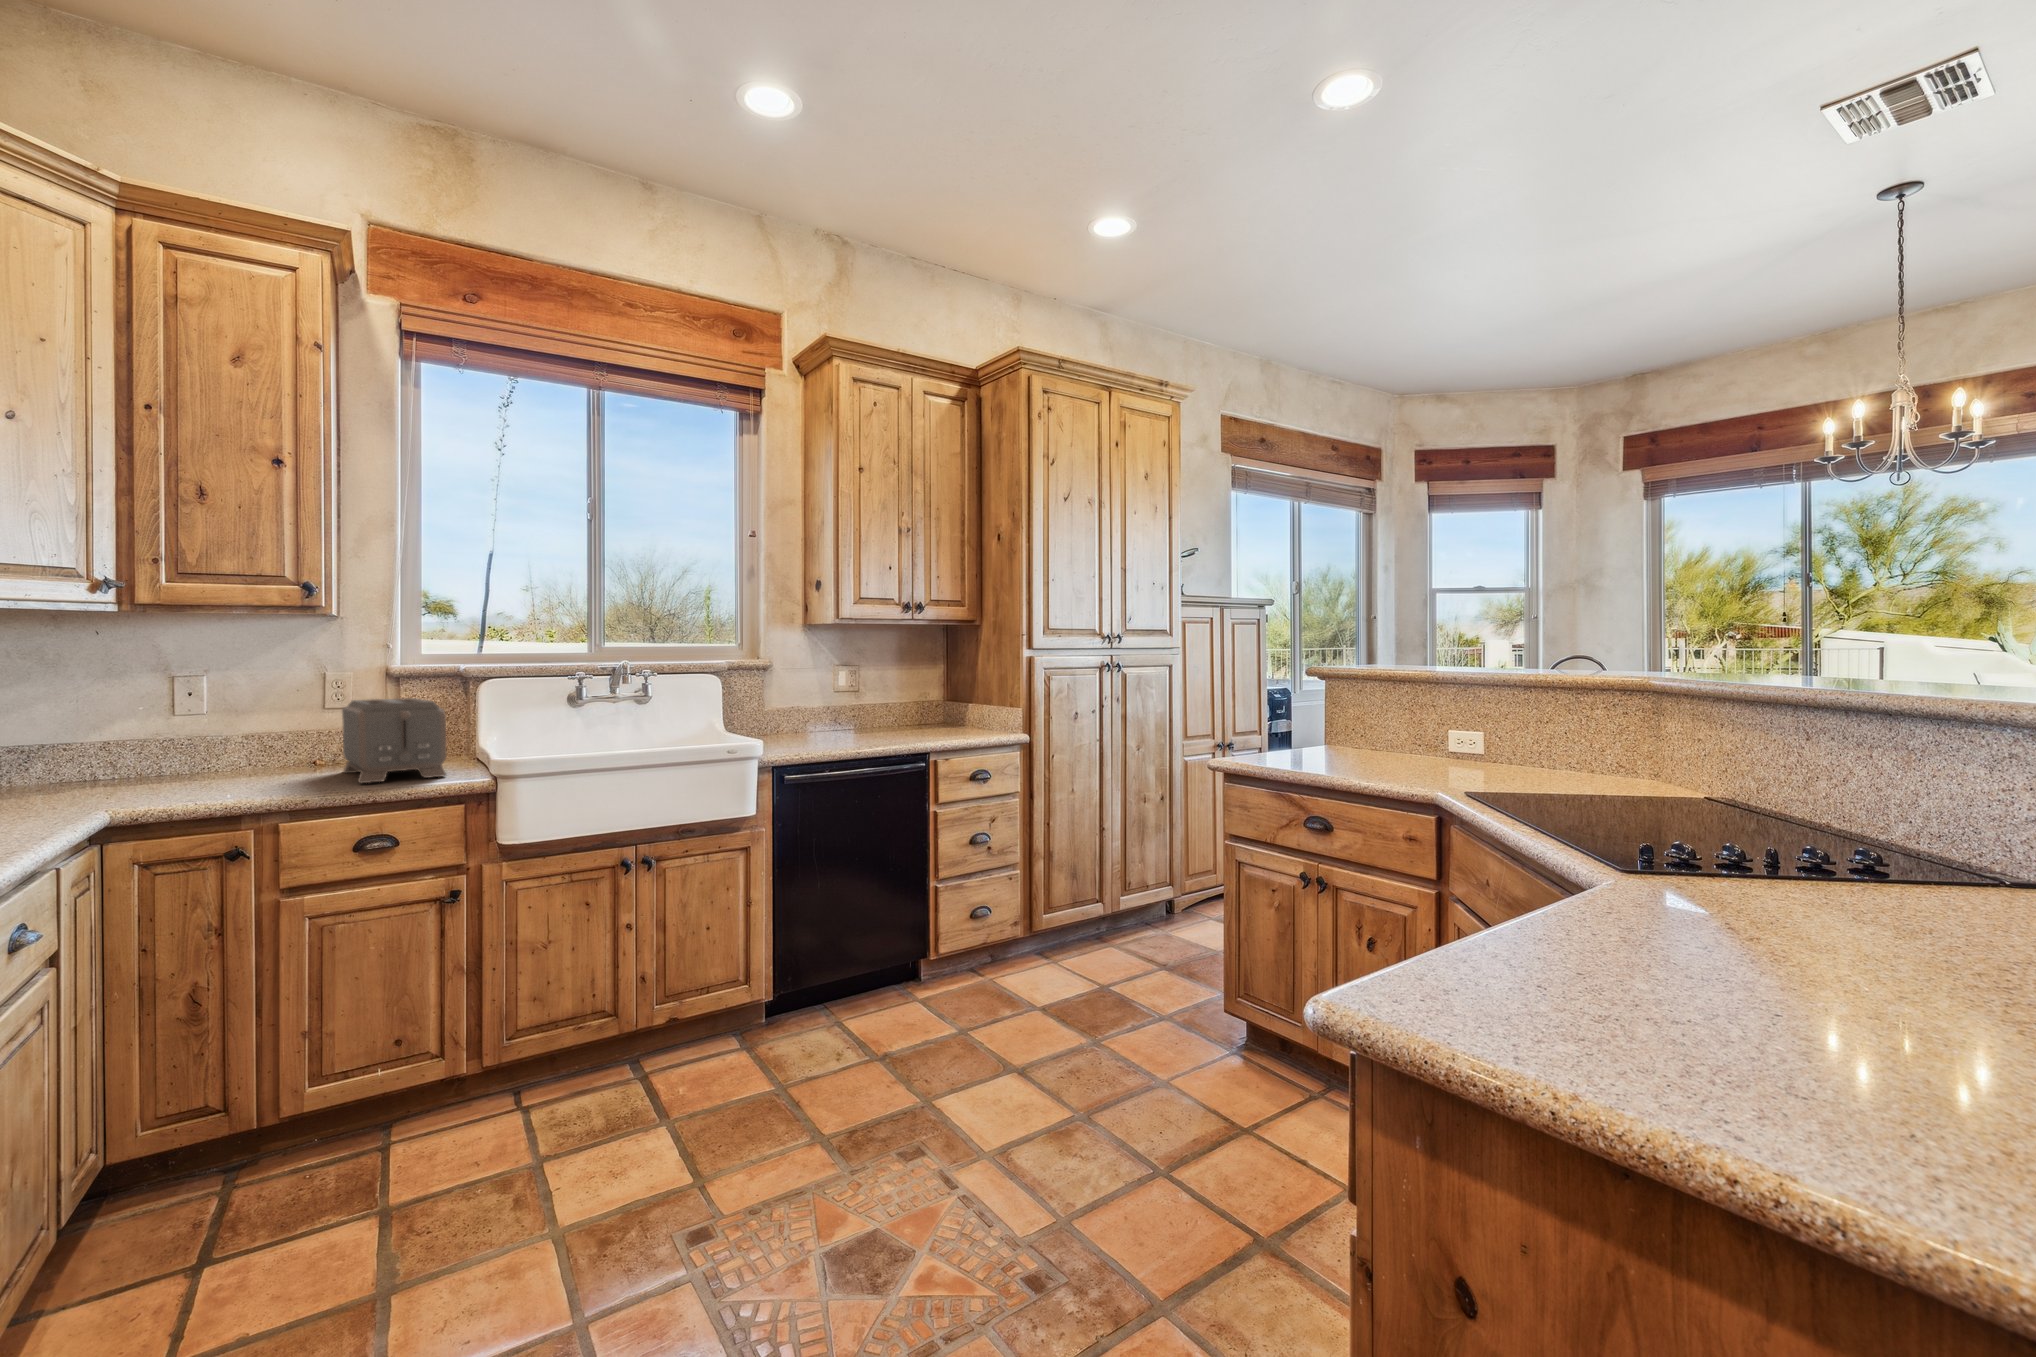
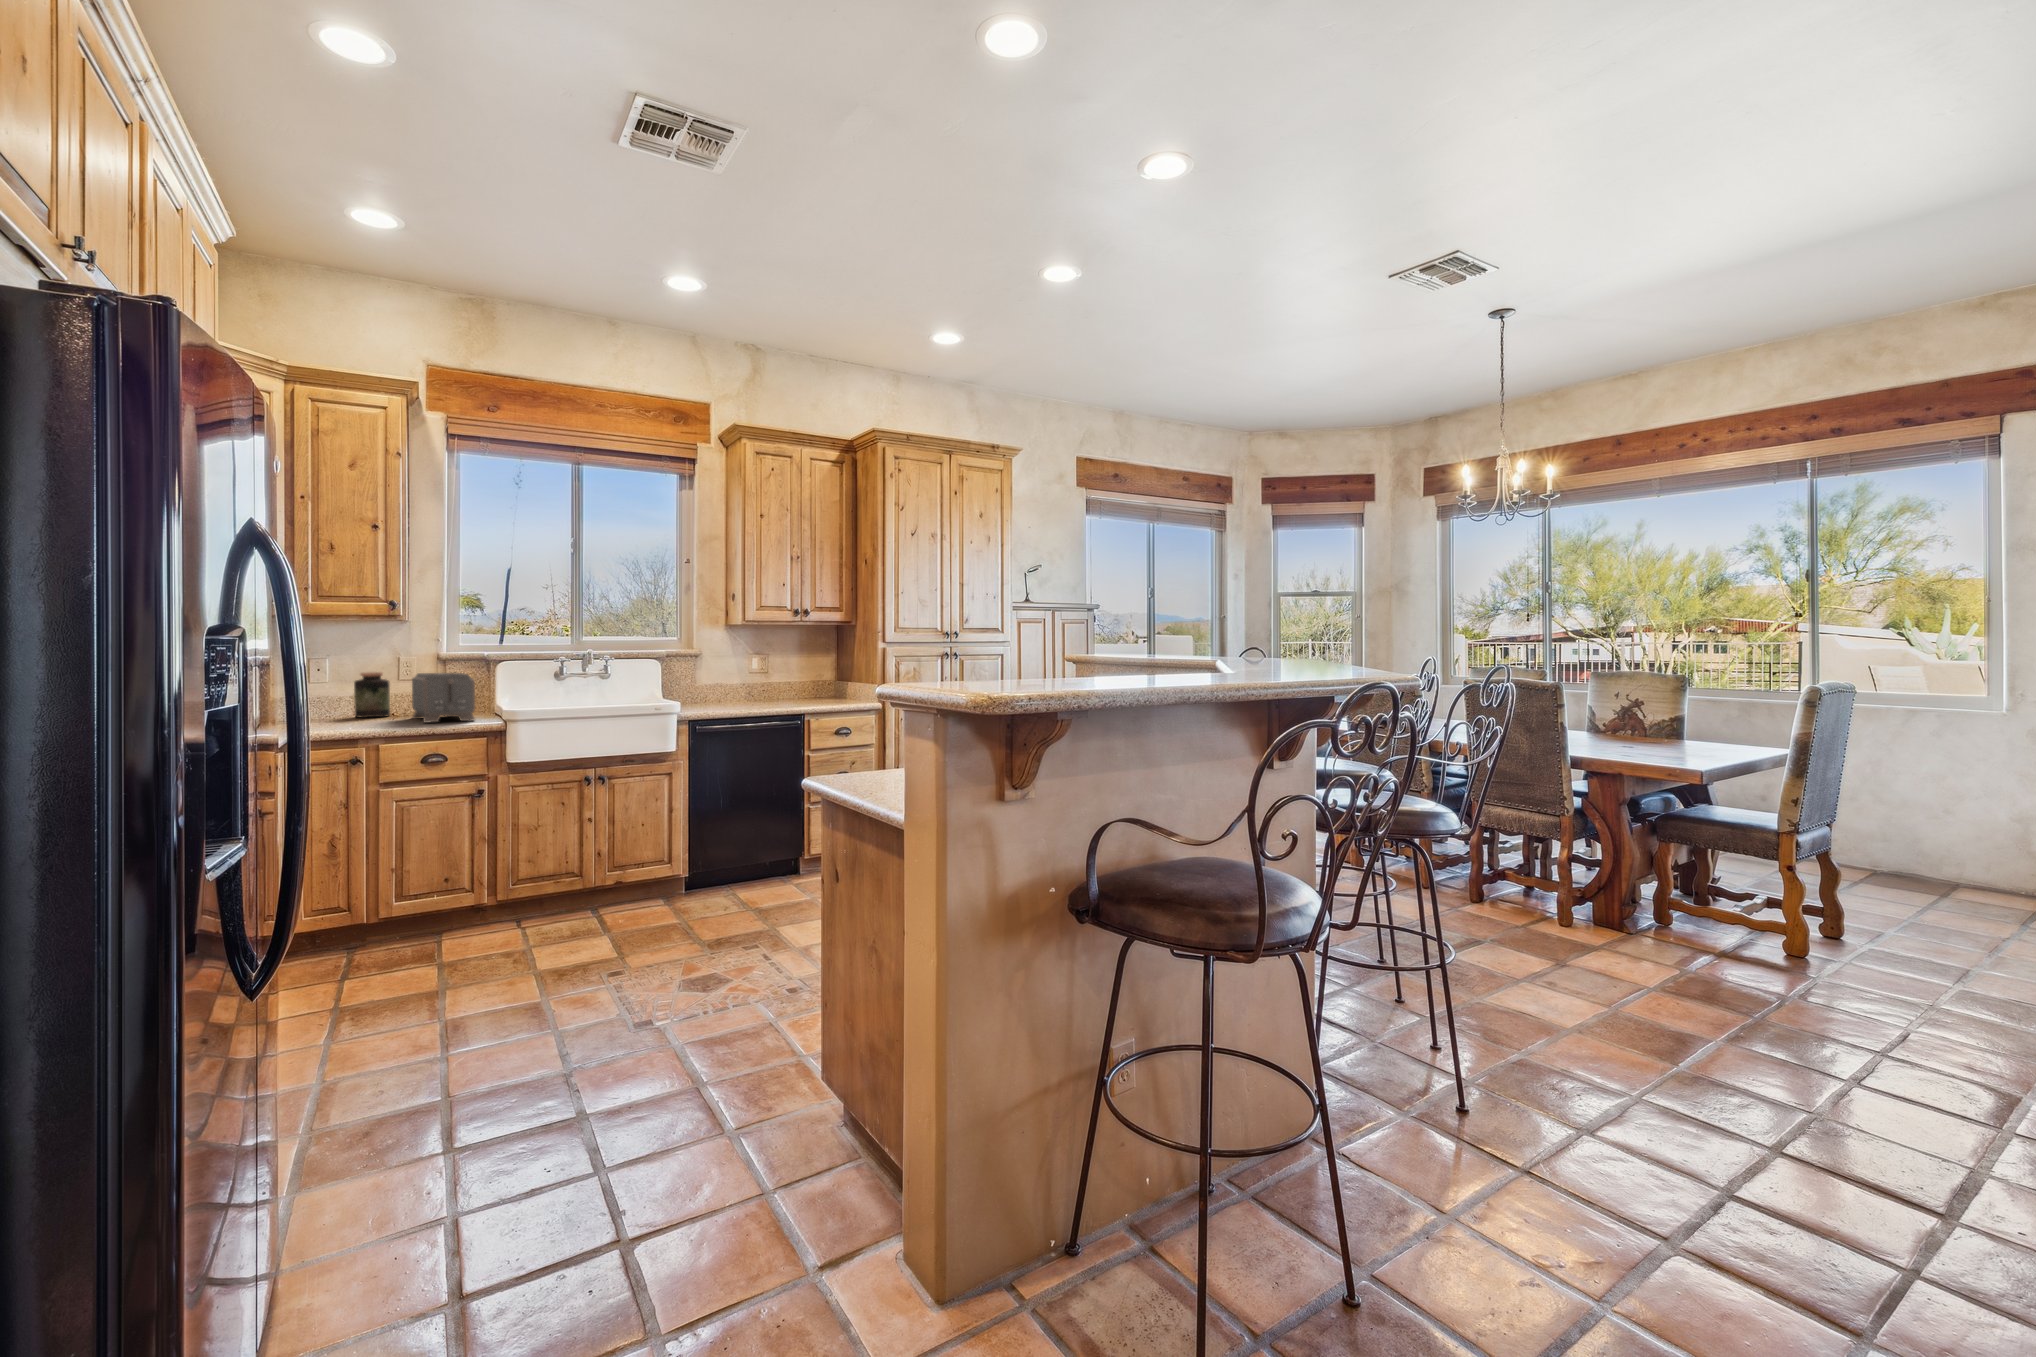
jar: none [247,699,308,772] -> present [354,672,390,718]

